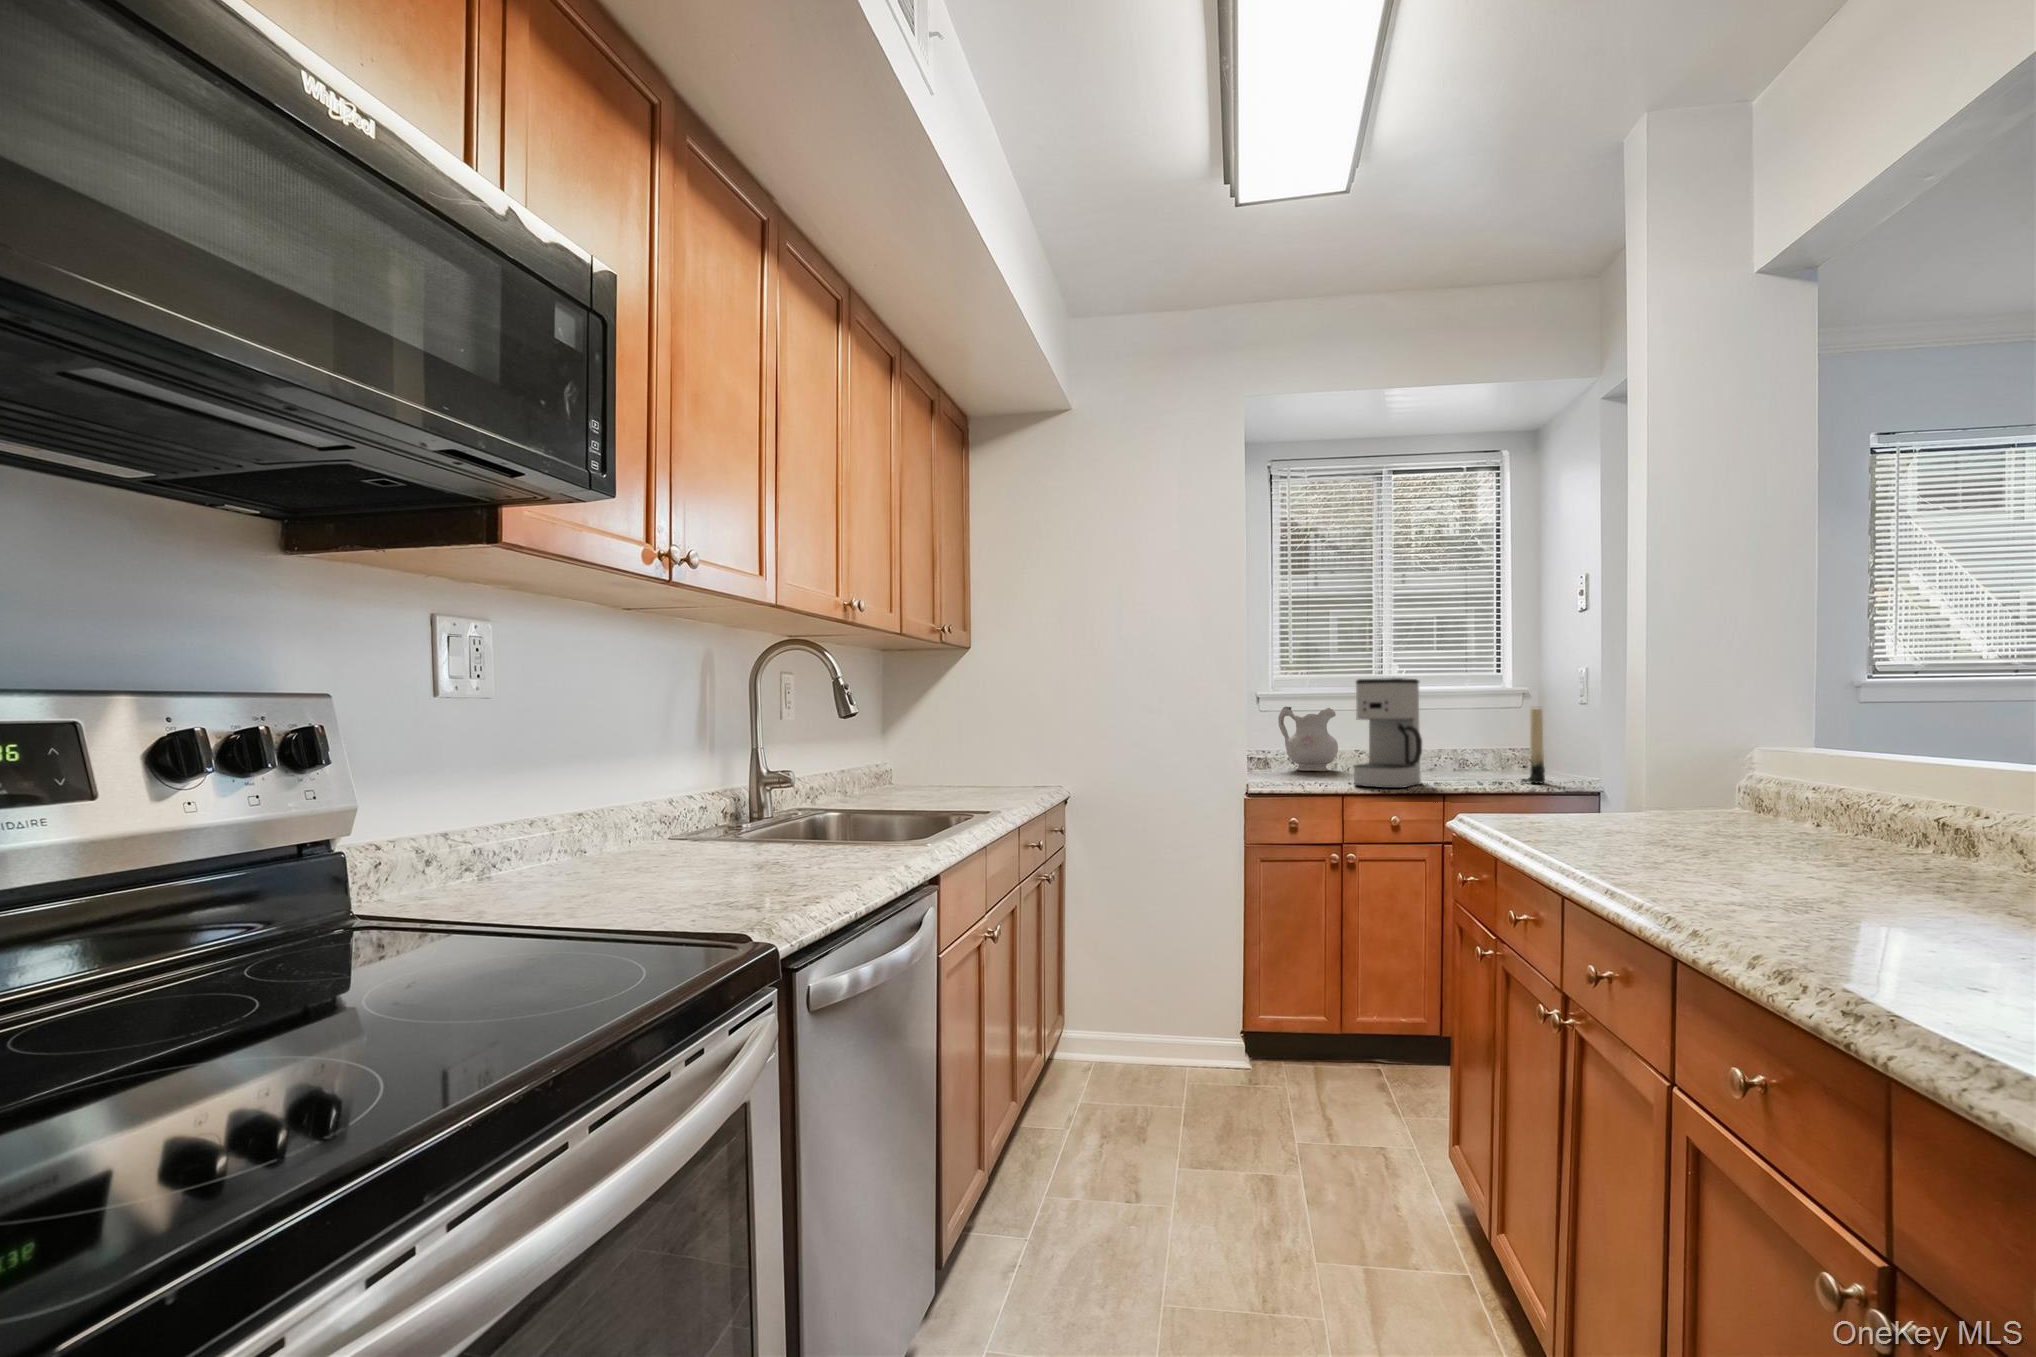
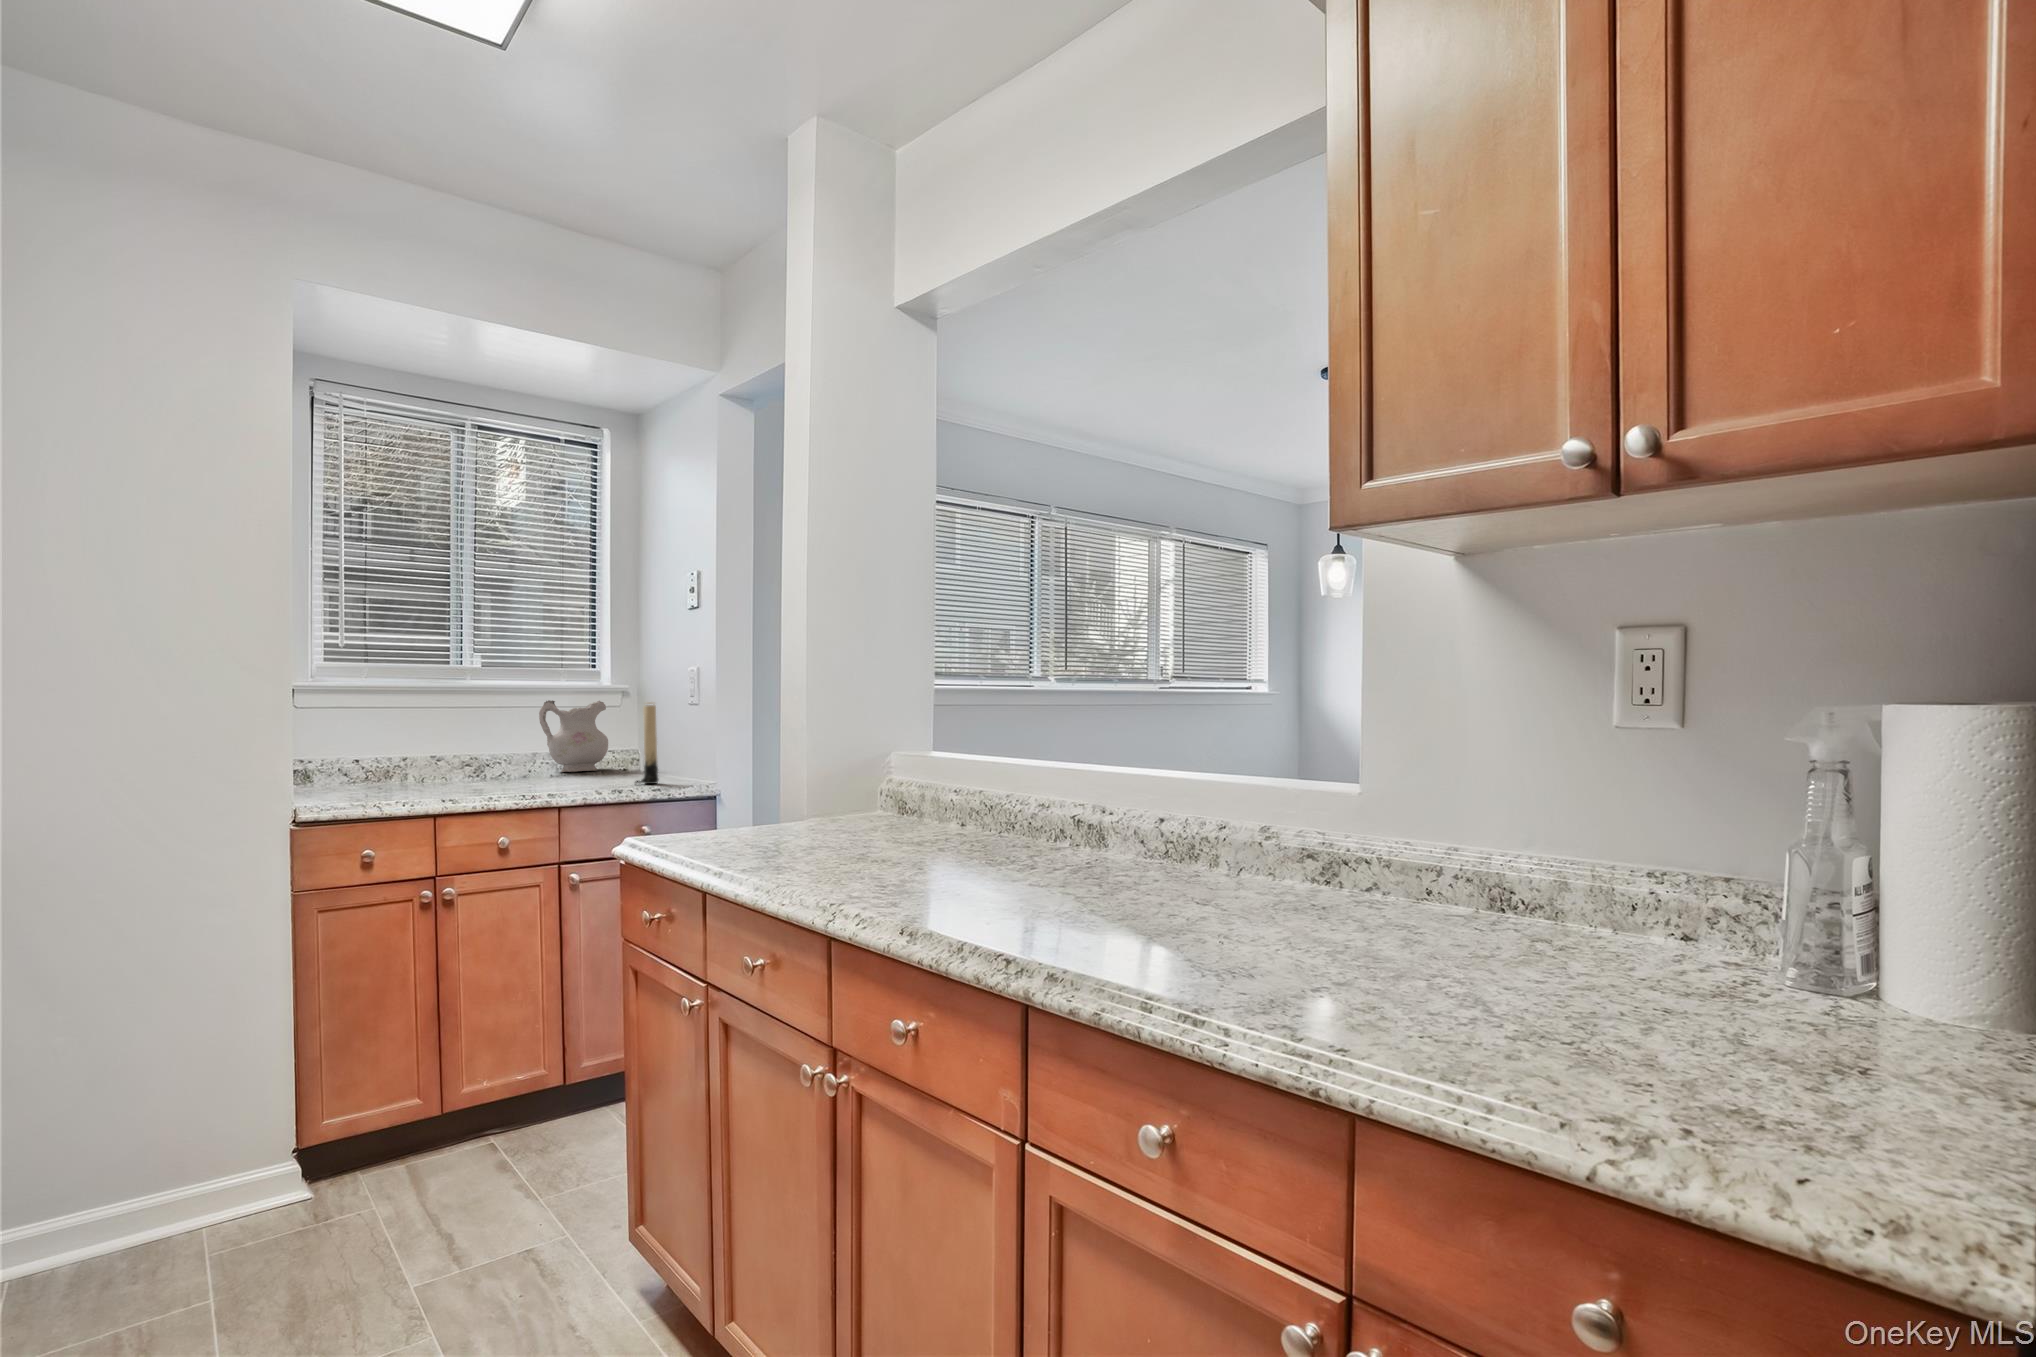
coffee maker: present [1353,678,1422,788] -> none [450,673,535,804]
ceramic pitcher: present [1278,707,1338,771] -> present [539,700,608,772]

